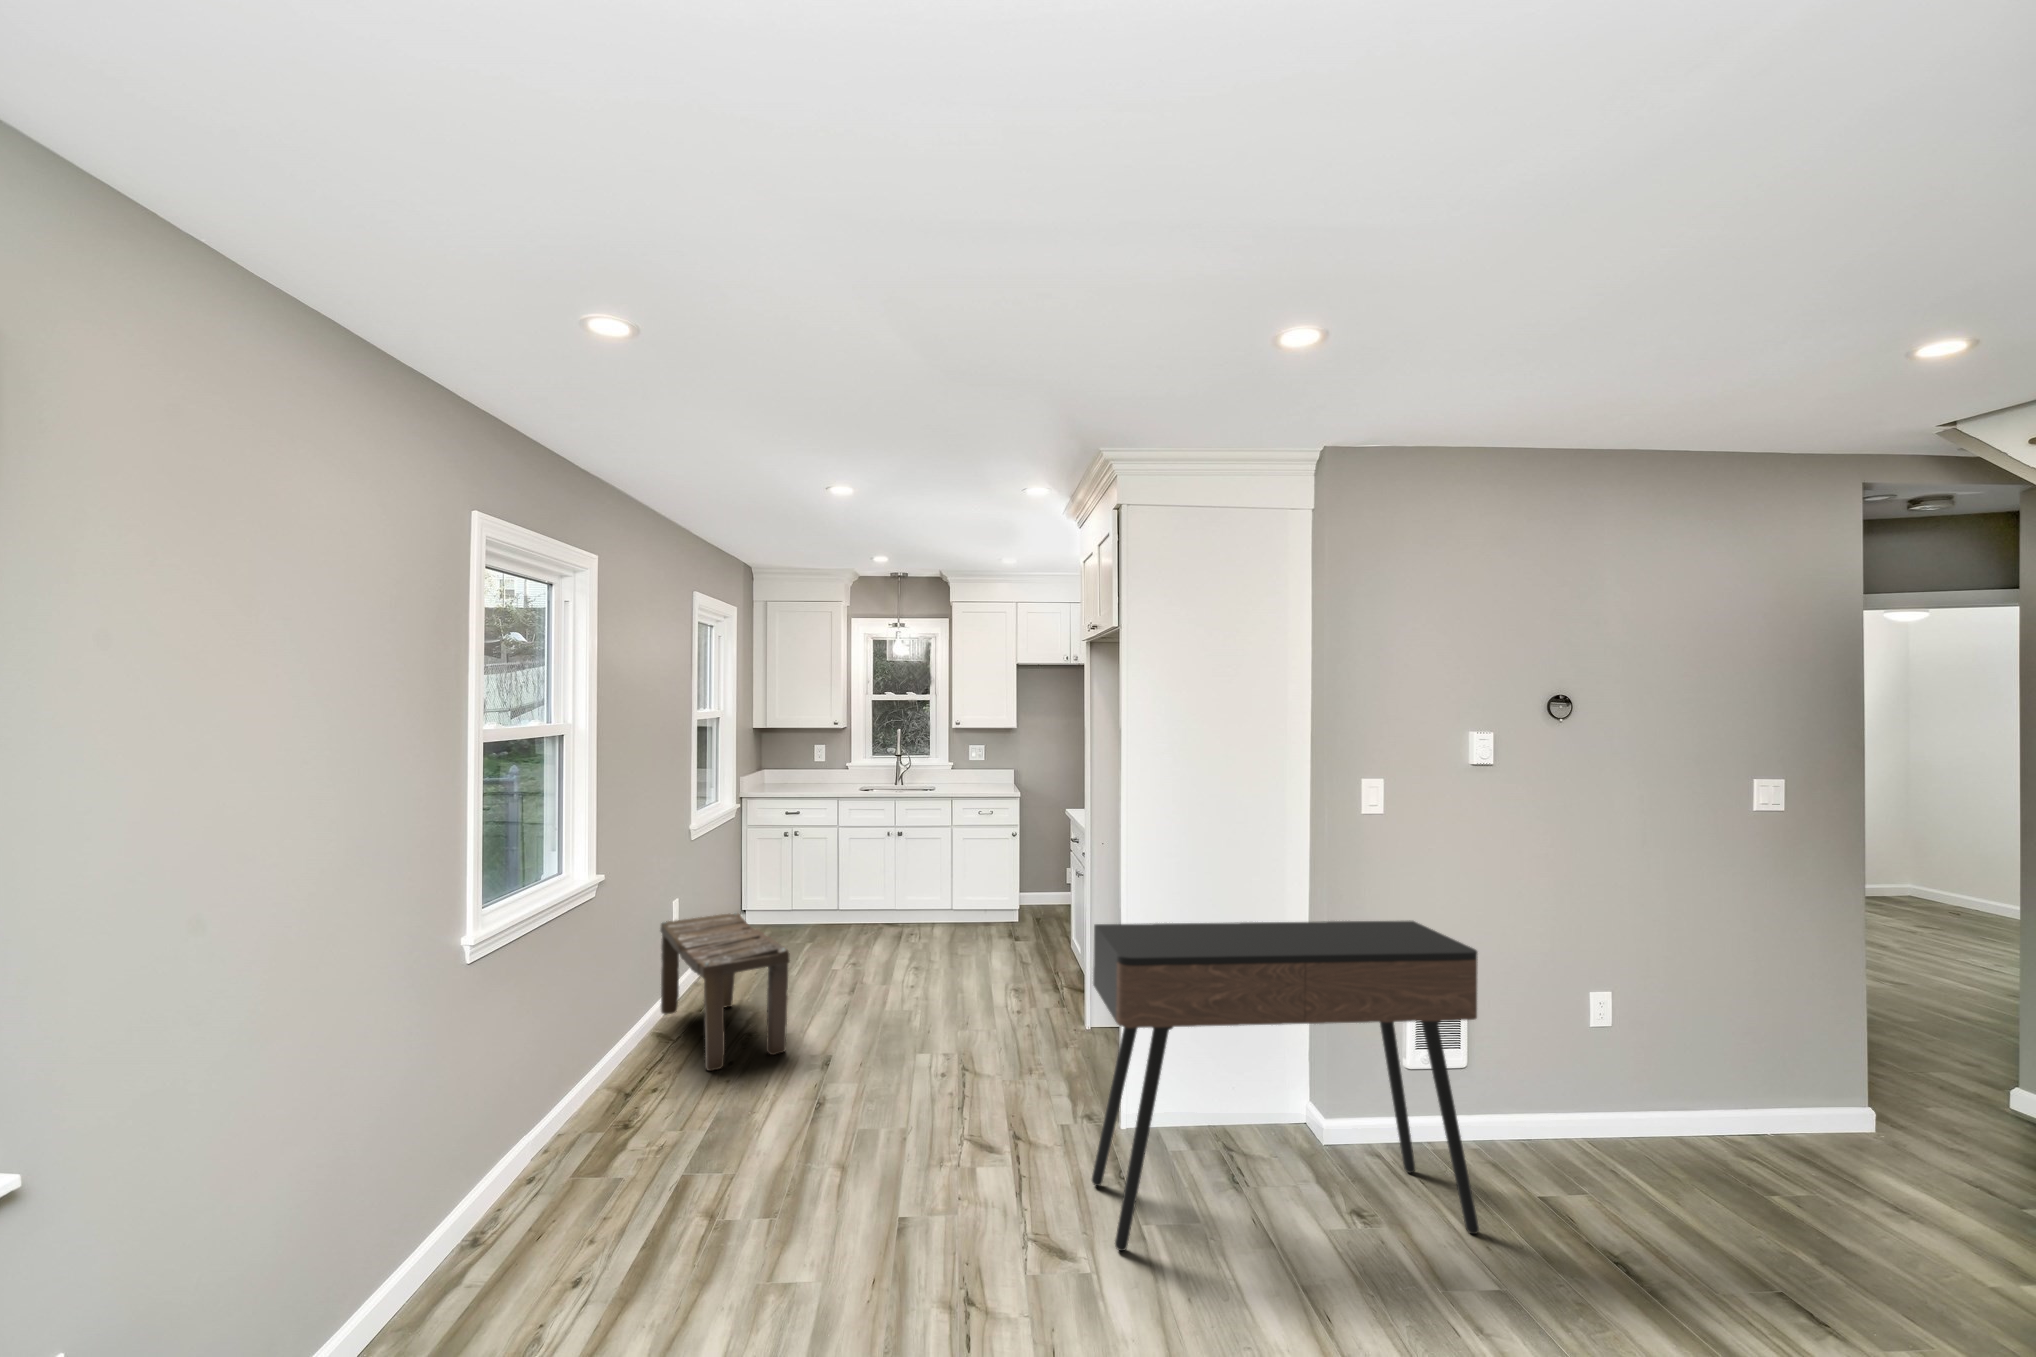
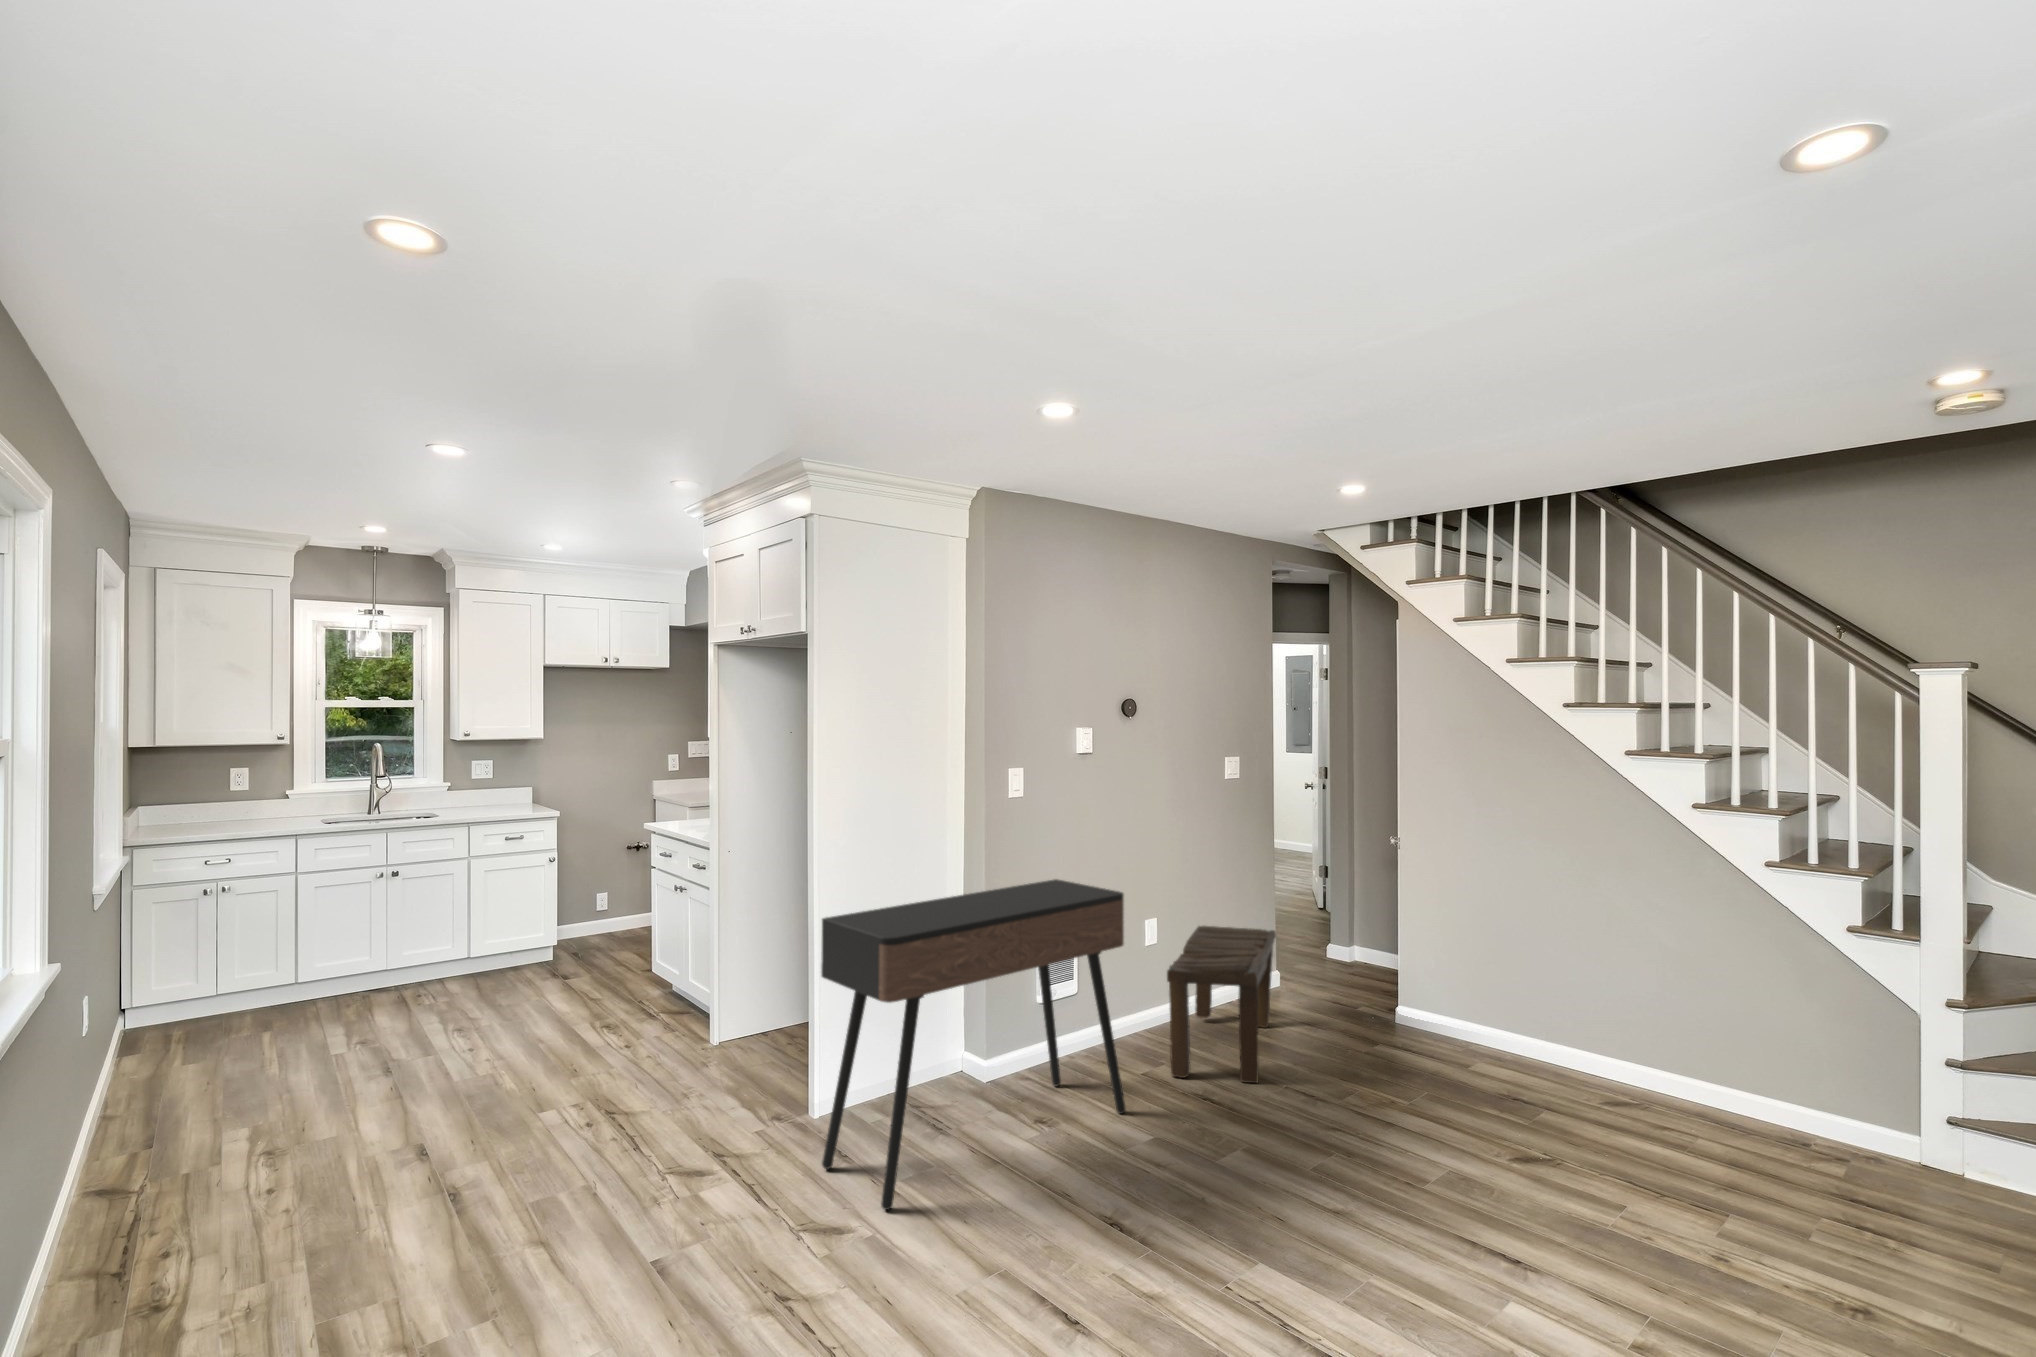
bench: present [660,913,790,1071] -> present [1167,926,1276,1083]

